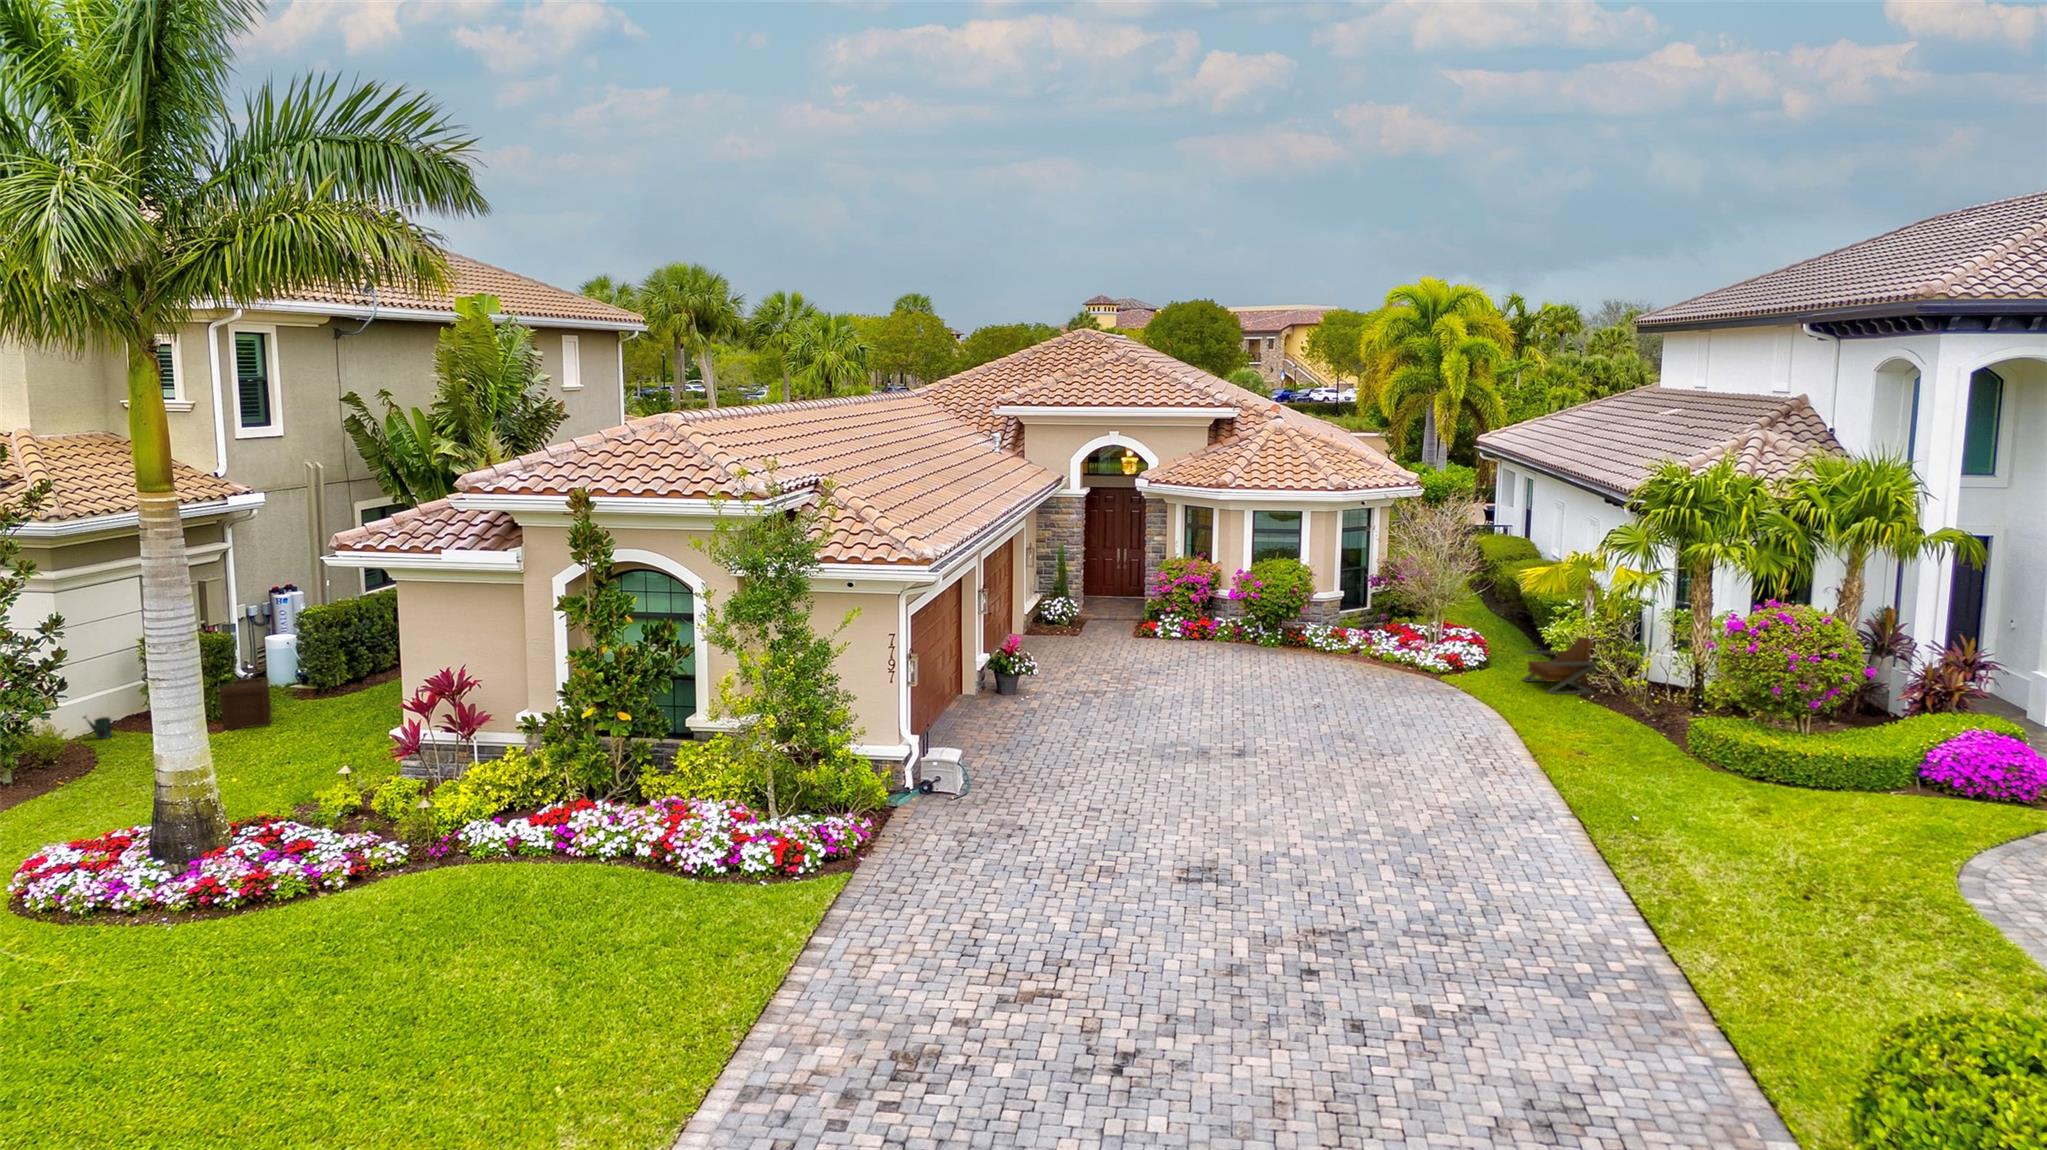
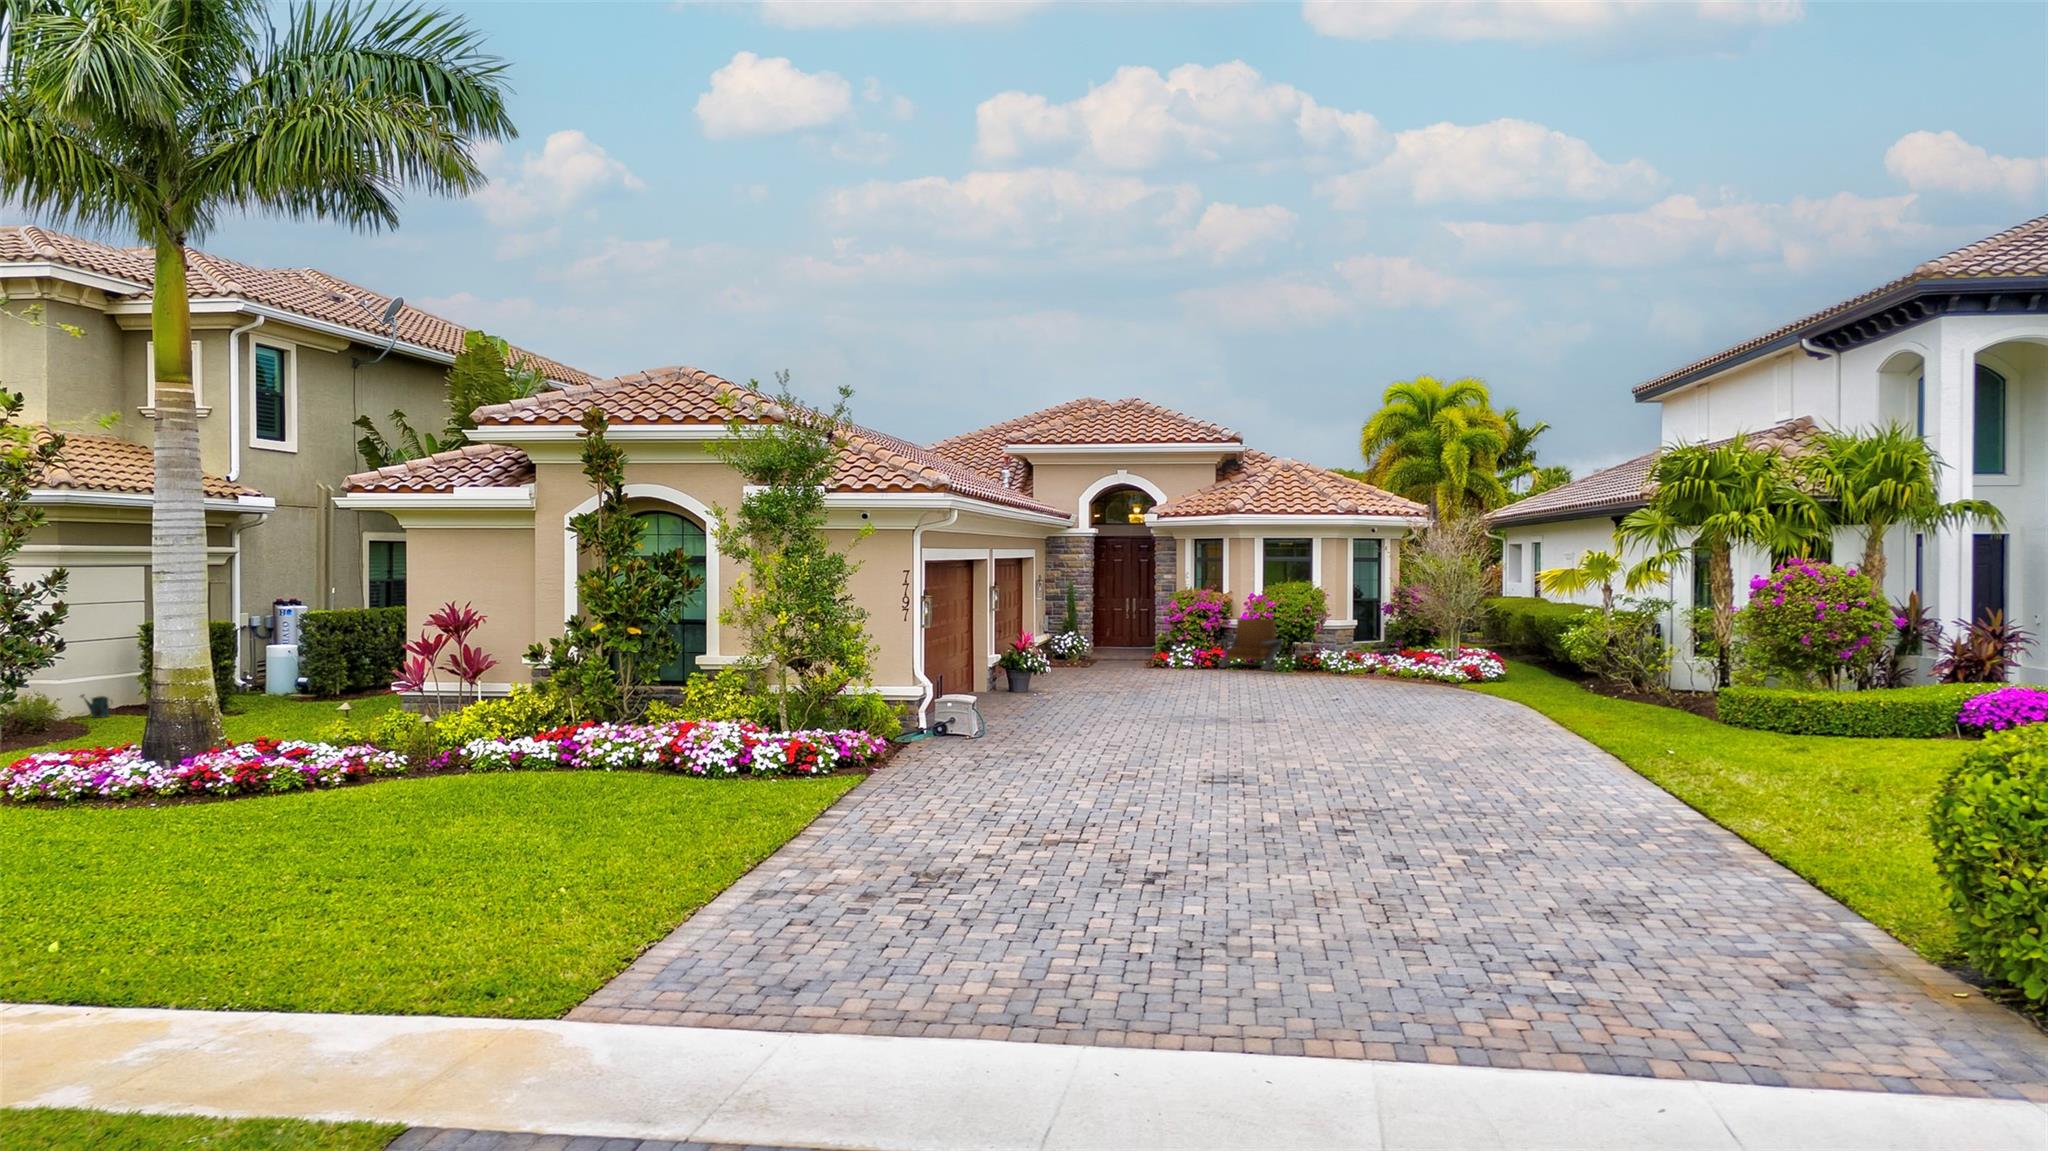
lounge chair: present [1523,637,1598,694] -> present [1219,618,1283,670]
wooden crate: present [220,677,272,730] -> none [222,666,273,714]

